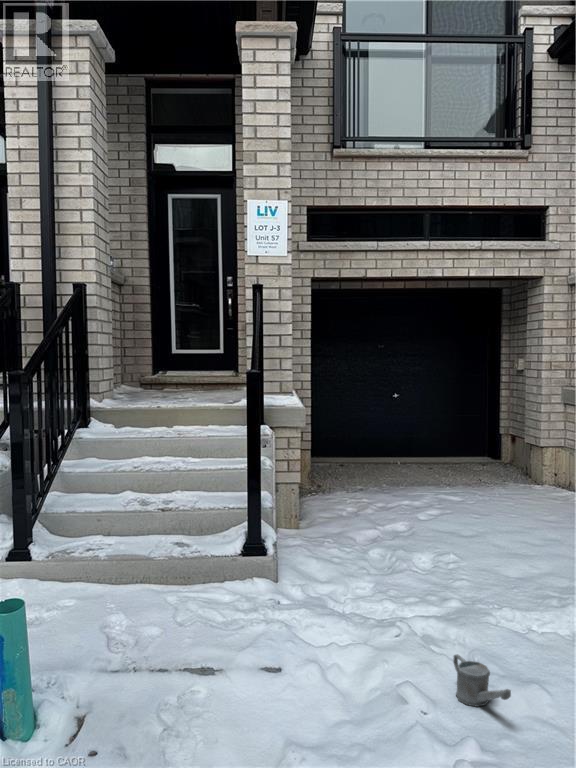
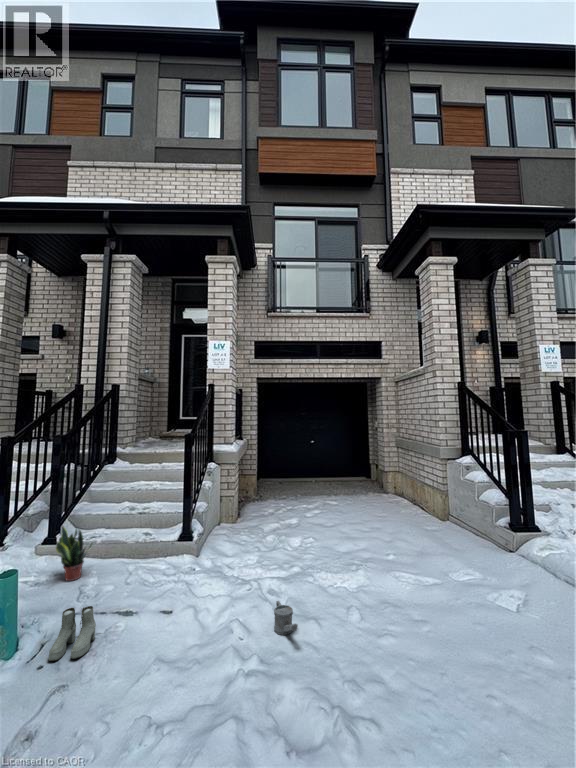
potted plant: none [53,529,112,619] -> present [56,527,92,581]
boots: none [115,657,171,739] -> present [48,606,96,661]

